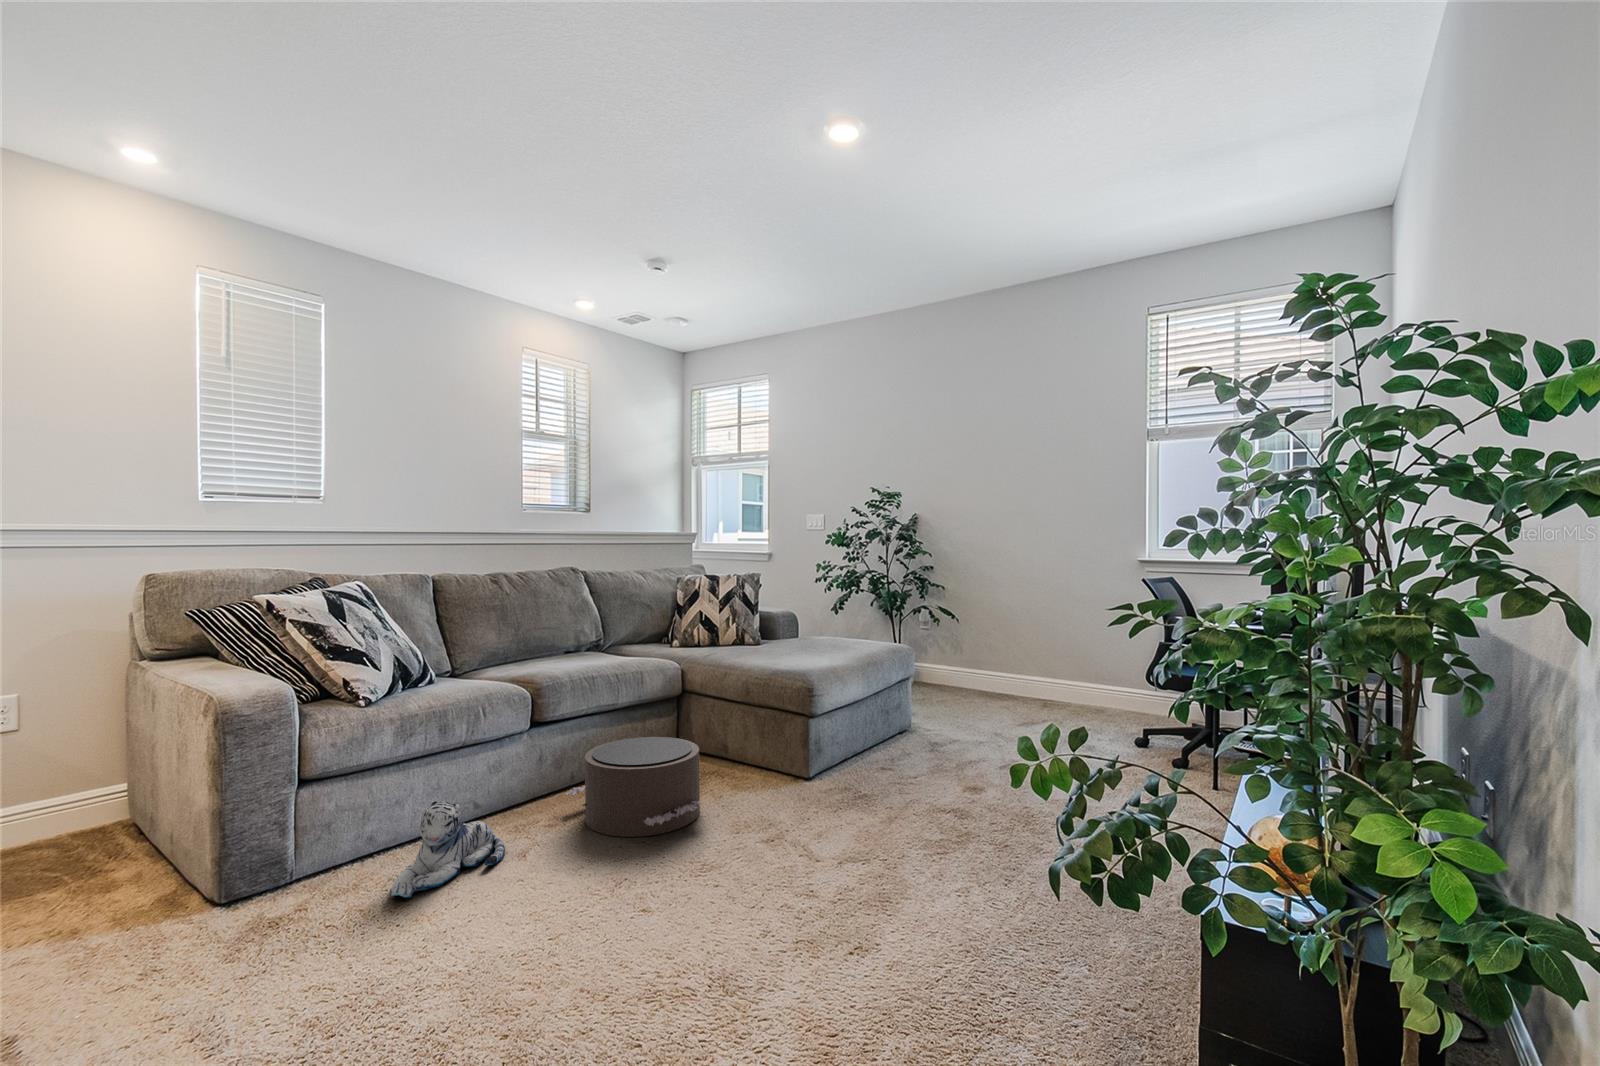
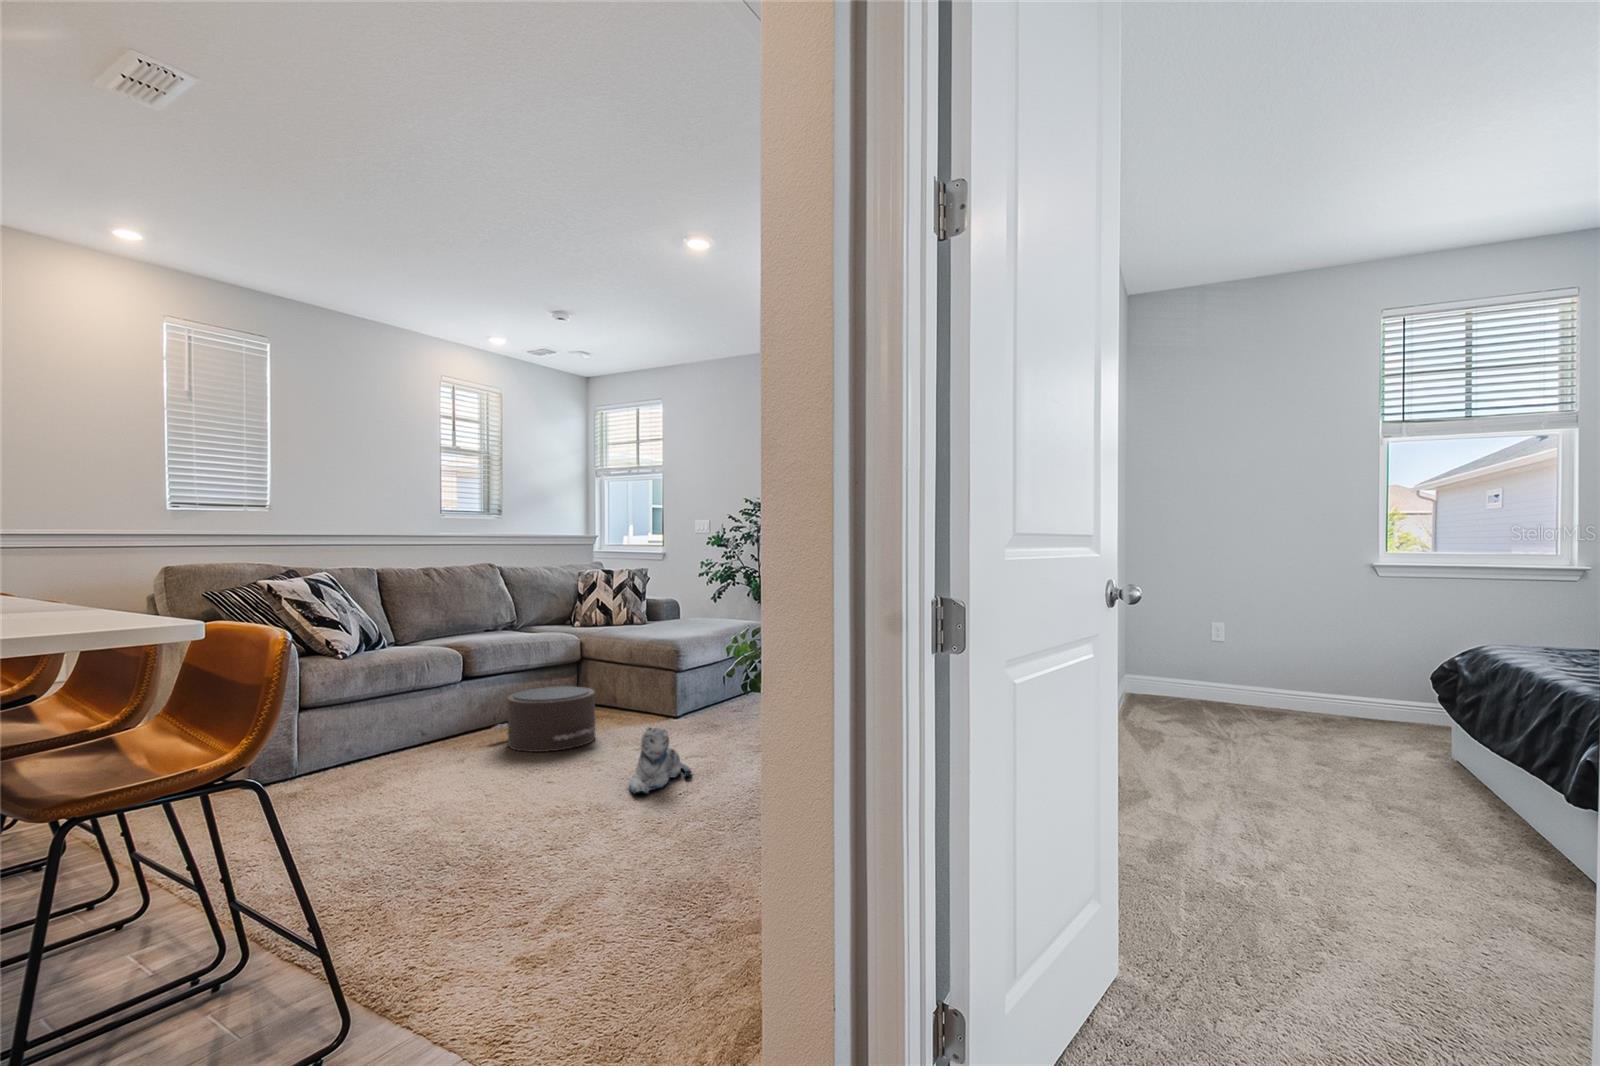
plush toy: present [390,801,505,898] -> present [629,727,691,794]

